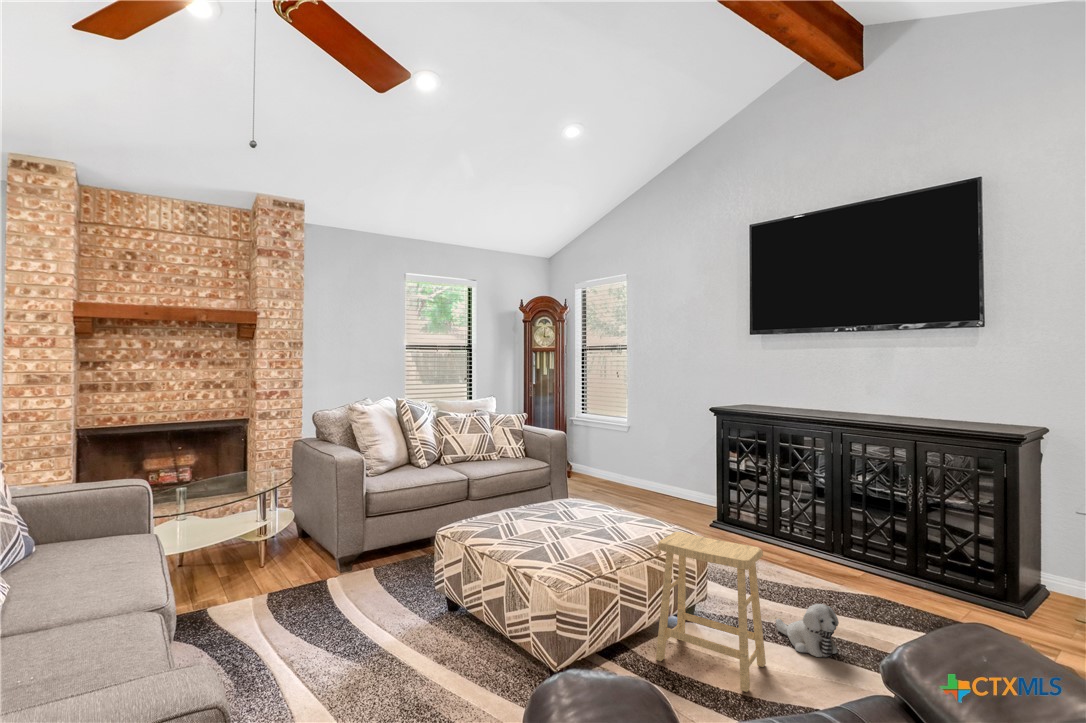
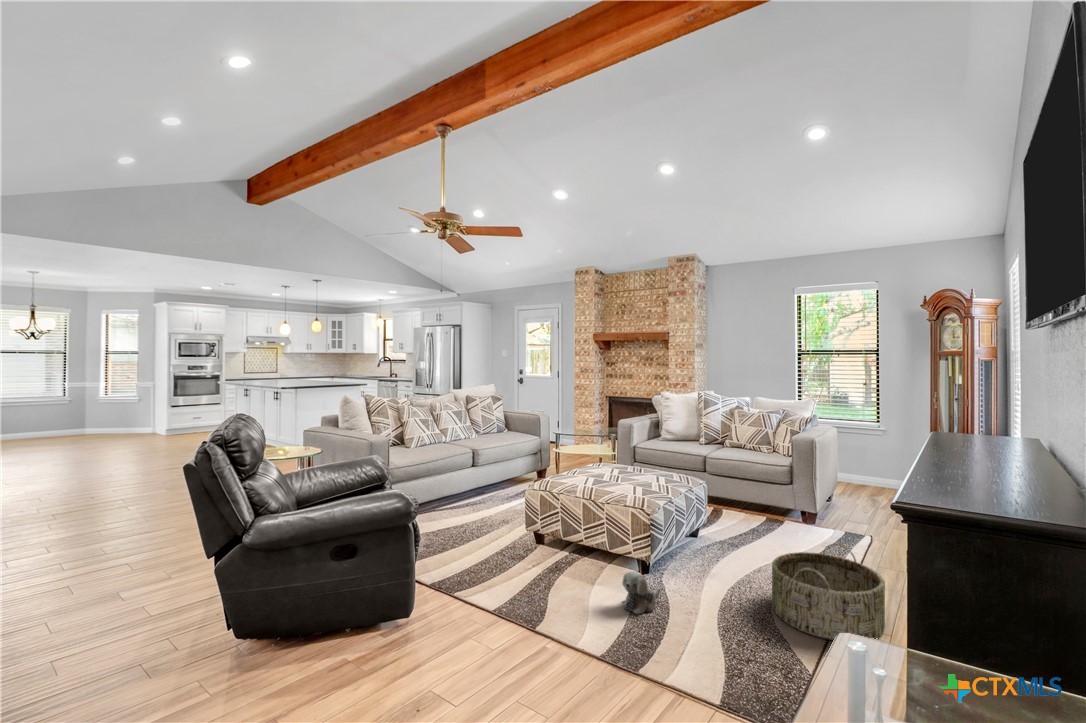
basket: none [753,506,848,585] -> present [772,543,885,640]
footstool: present [656,532,766,692] -> none [560,488,615,588]

